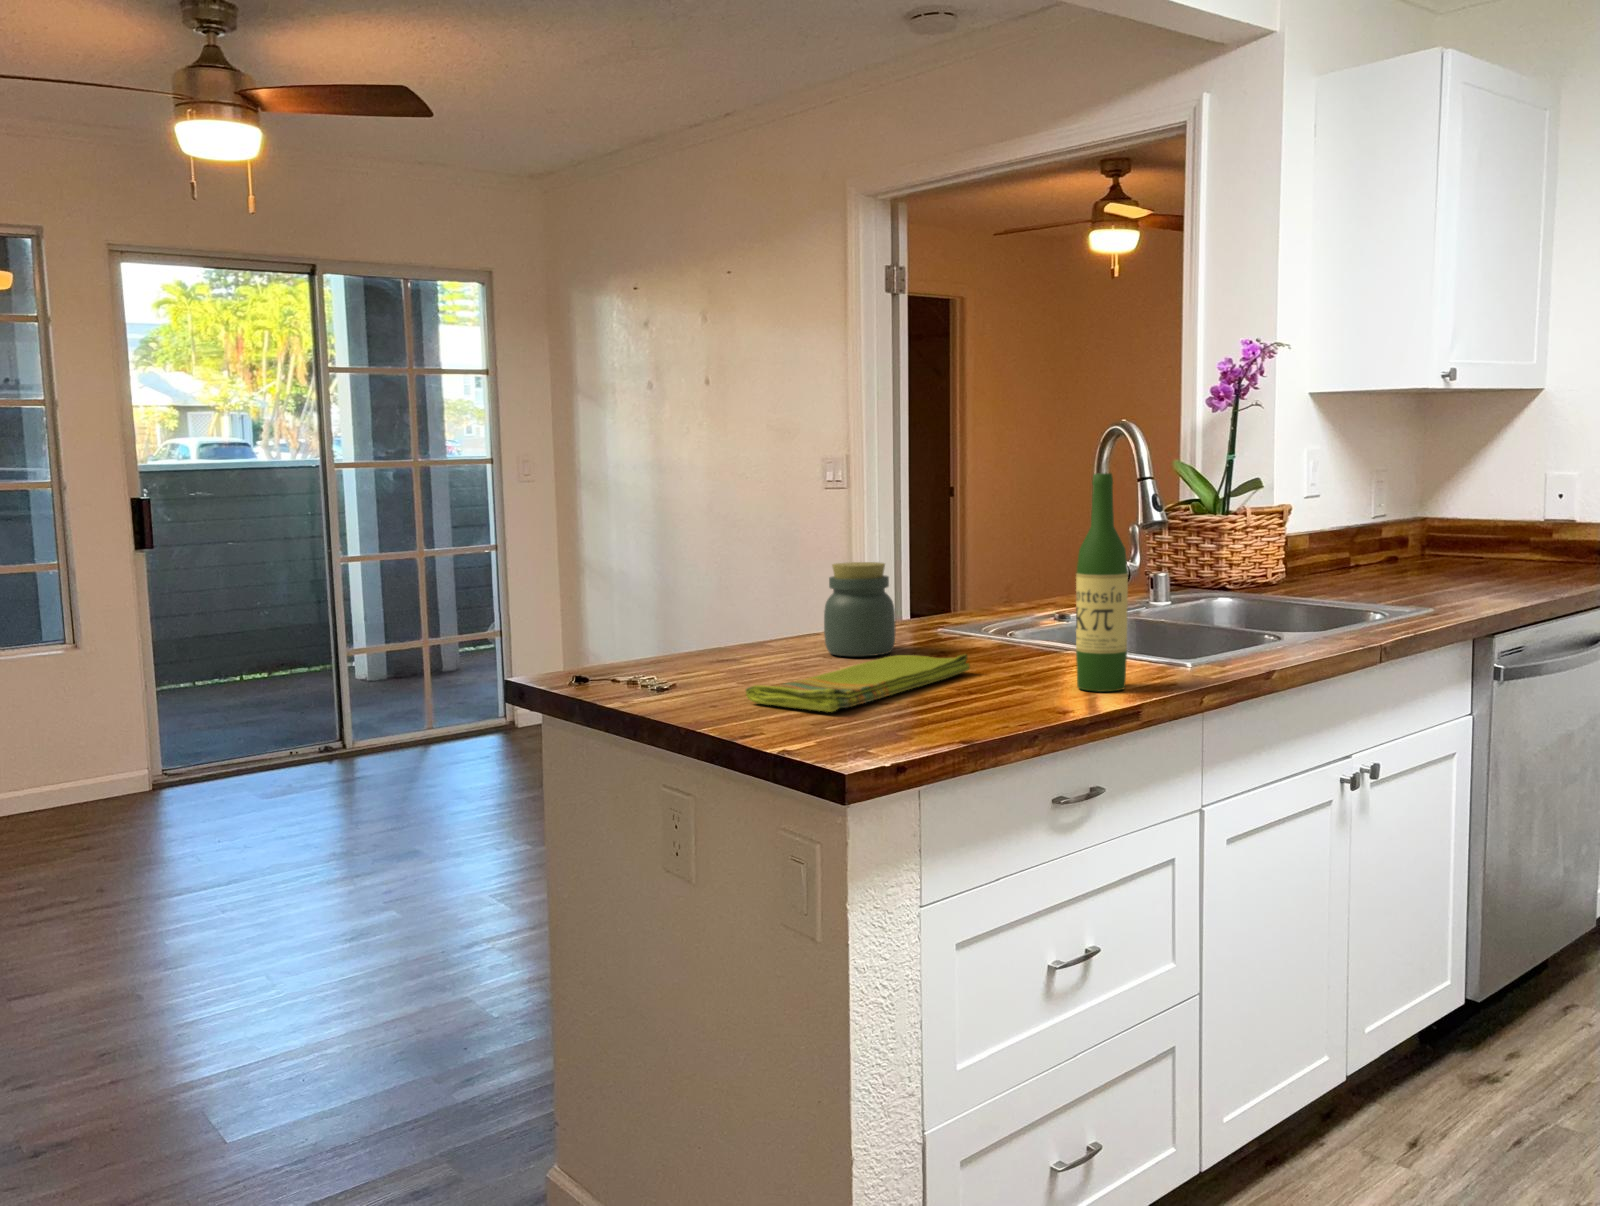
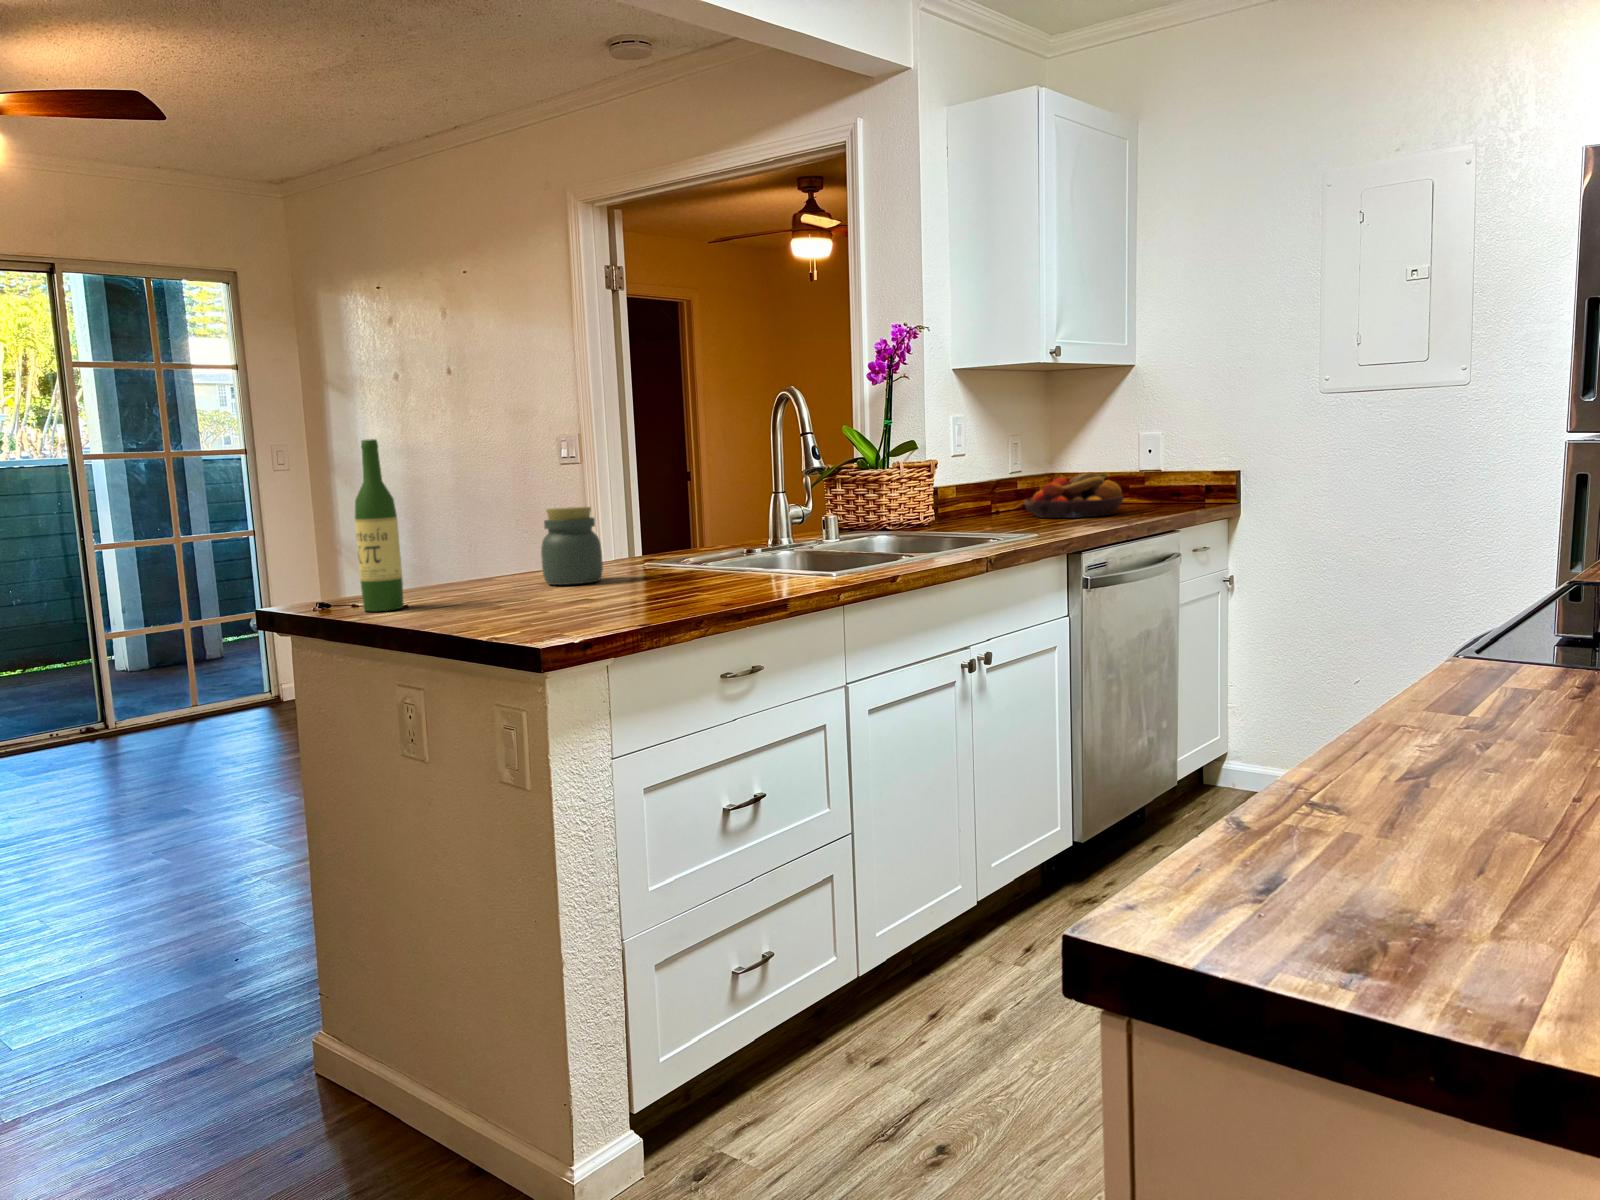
wine bottle: present [1076,473,1128,692] -> present [355,439,404,611]
fruit bowl: none [1395,523,1531,581] -> present [1024,472,1123,518]
dish towel: present [746,654,970,712] -> none [468,574,659,617]

